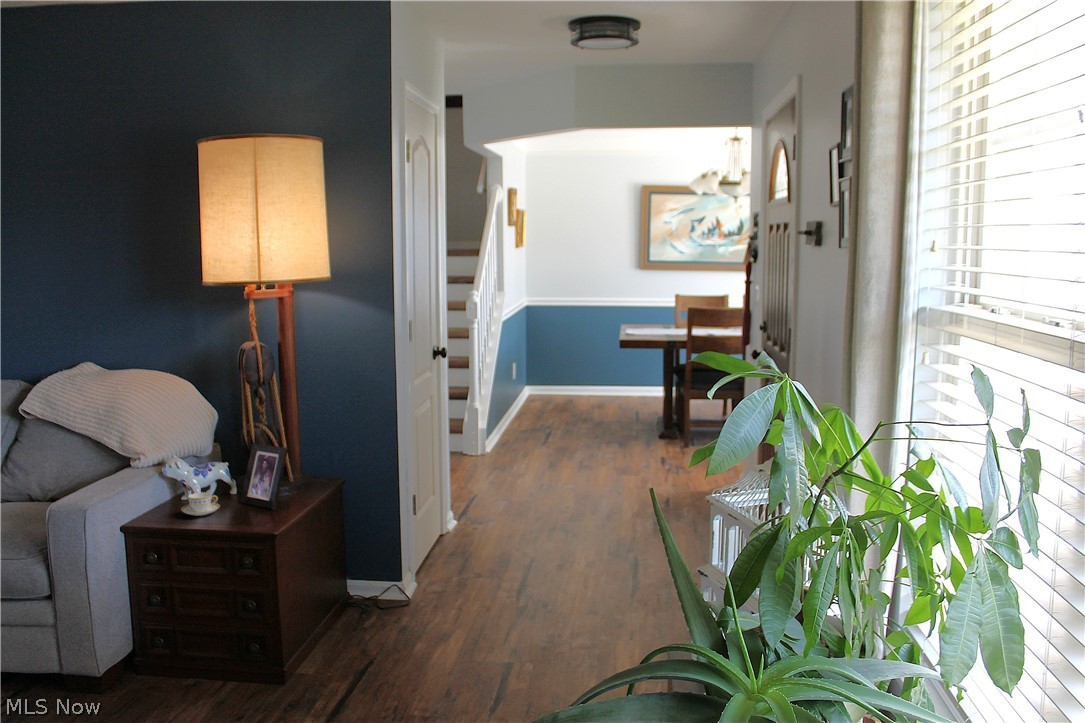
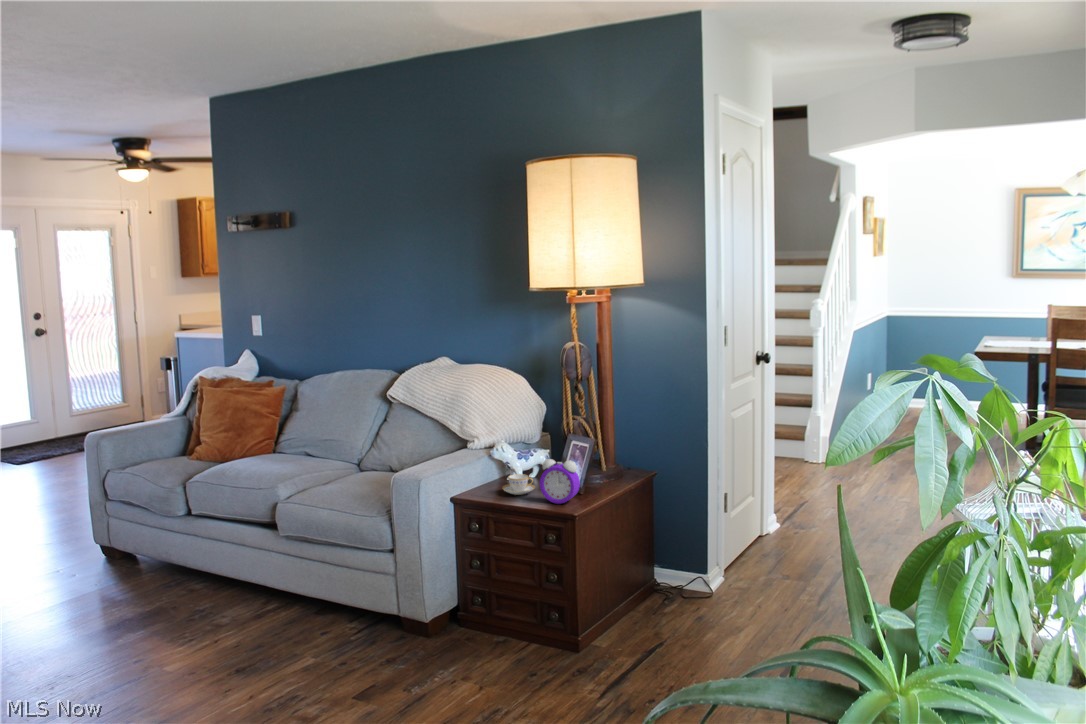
alarm clock: none [229,473,275,521] -> present [540,459,580,504]

